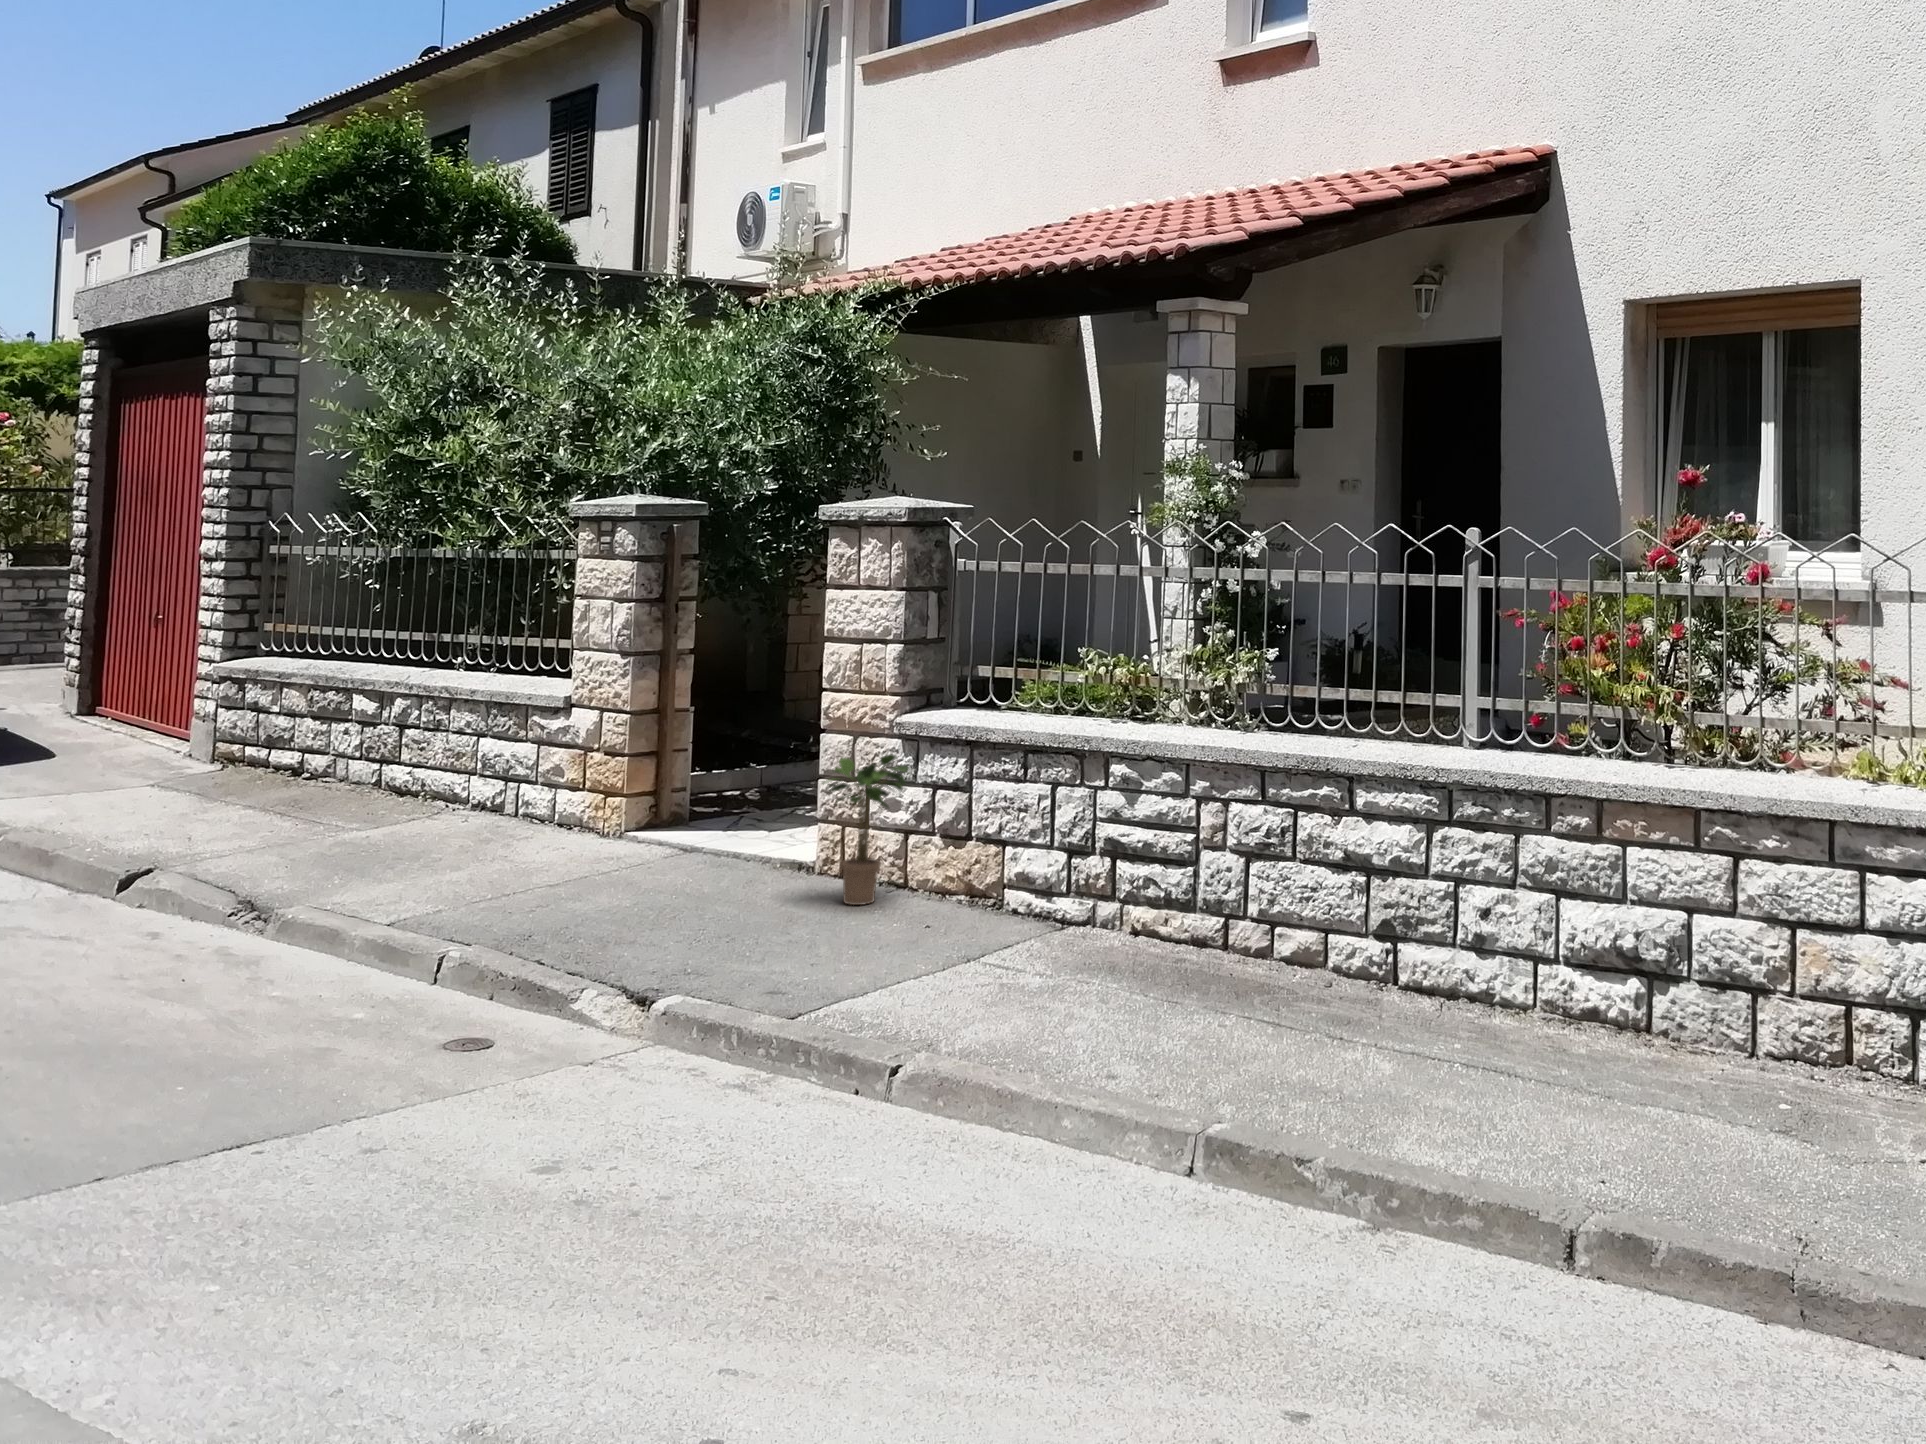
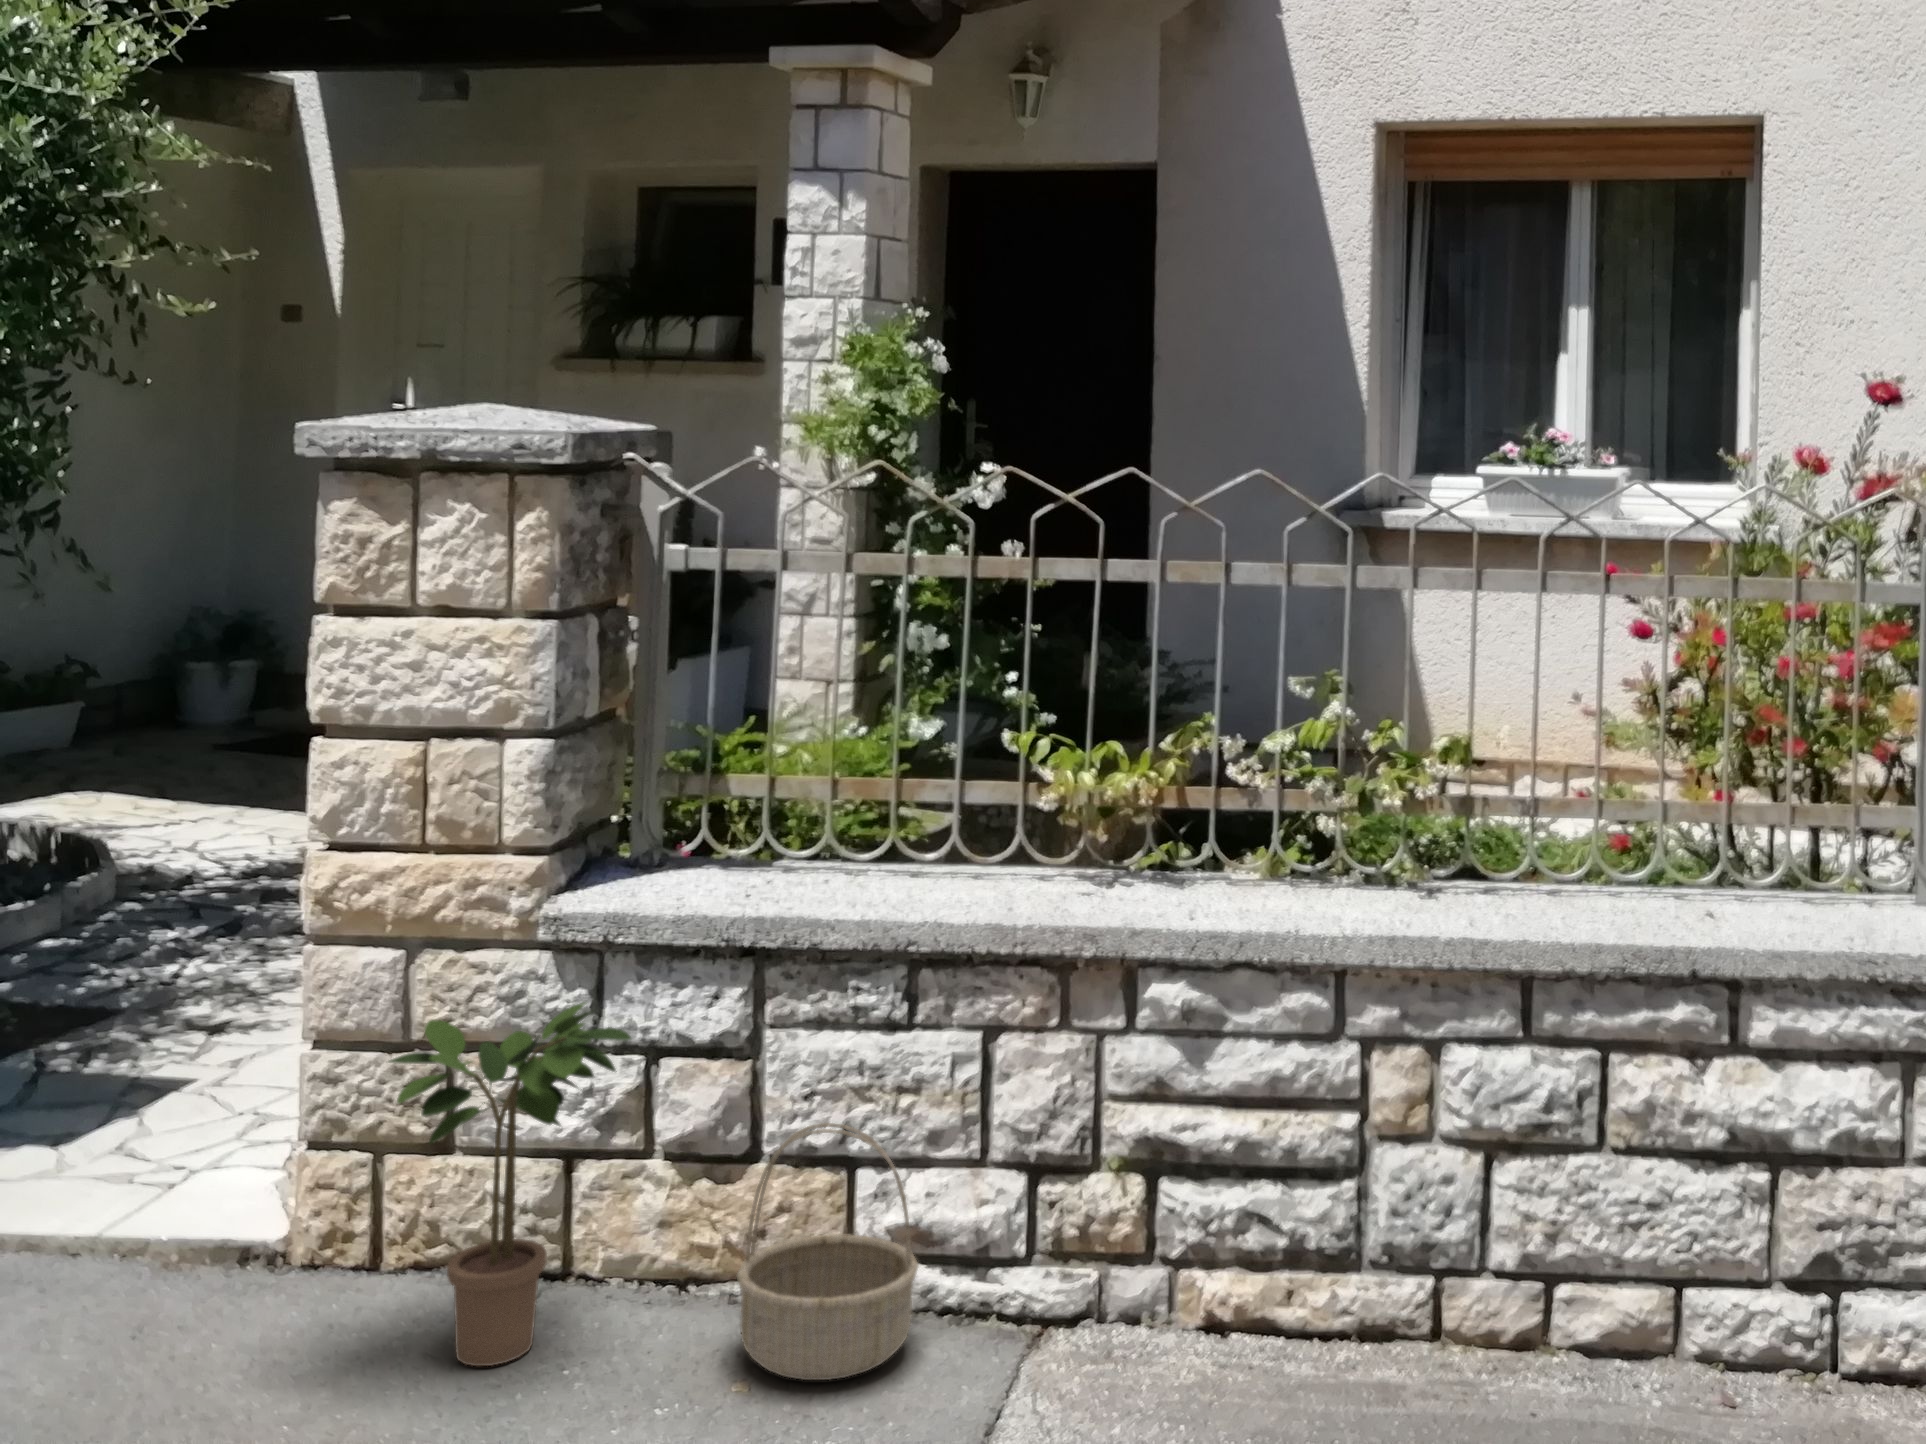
basket: none [939,814,1015,926] -> present [737,1123,918,1380]

